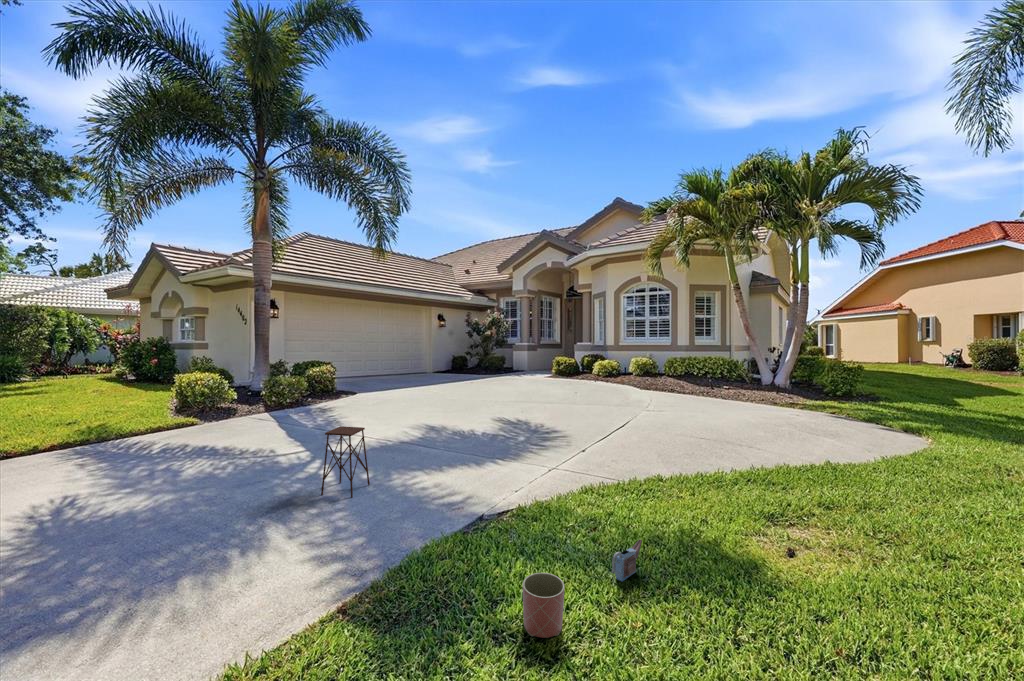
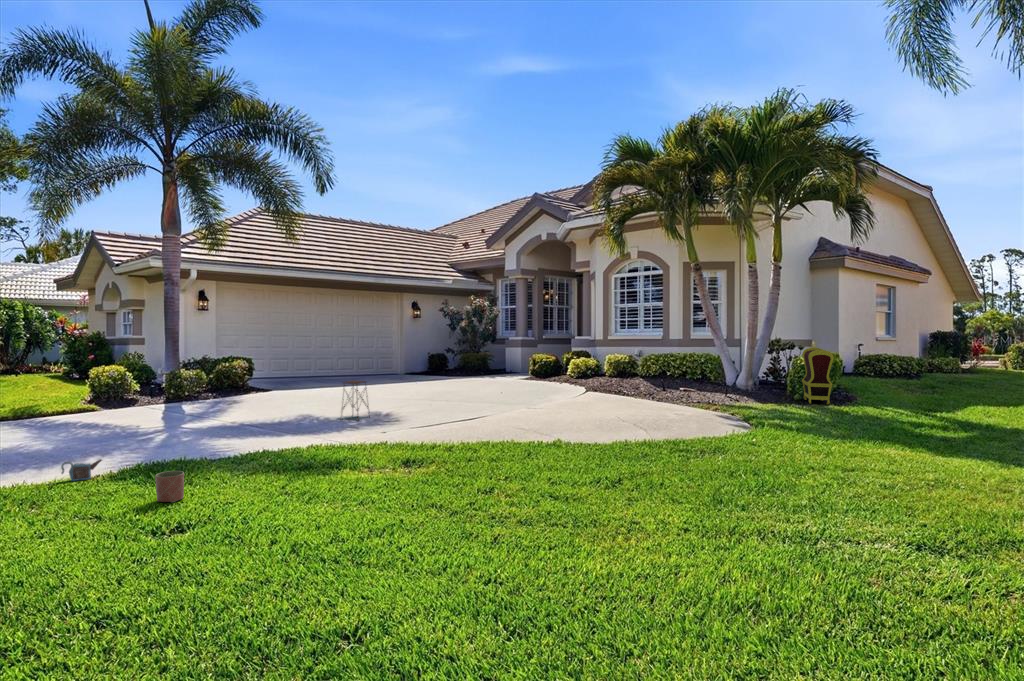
armchair: none [817,354,856,400] -> present [802,348,834,404]
side table: present [321,426,370,498] -> present [342,380,369,412]
watering can: present [611,540,642,582] -> present [61,459,102,481]

